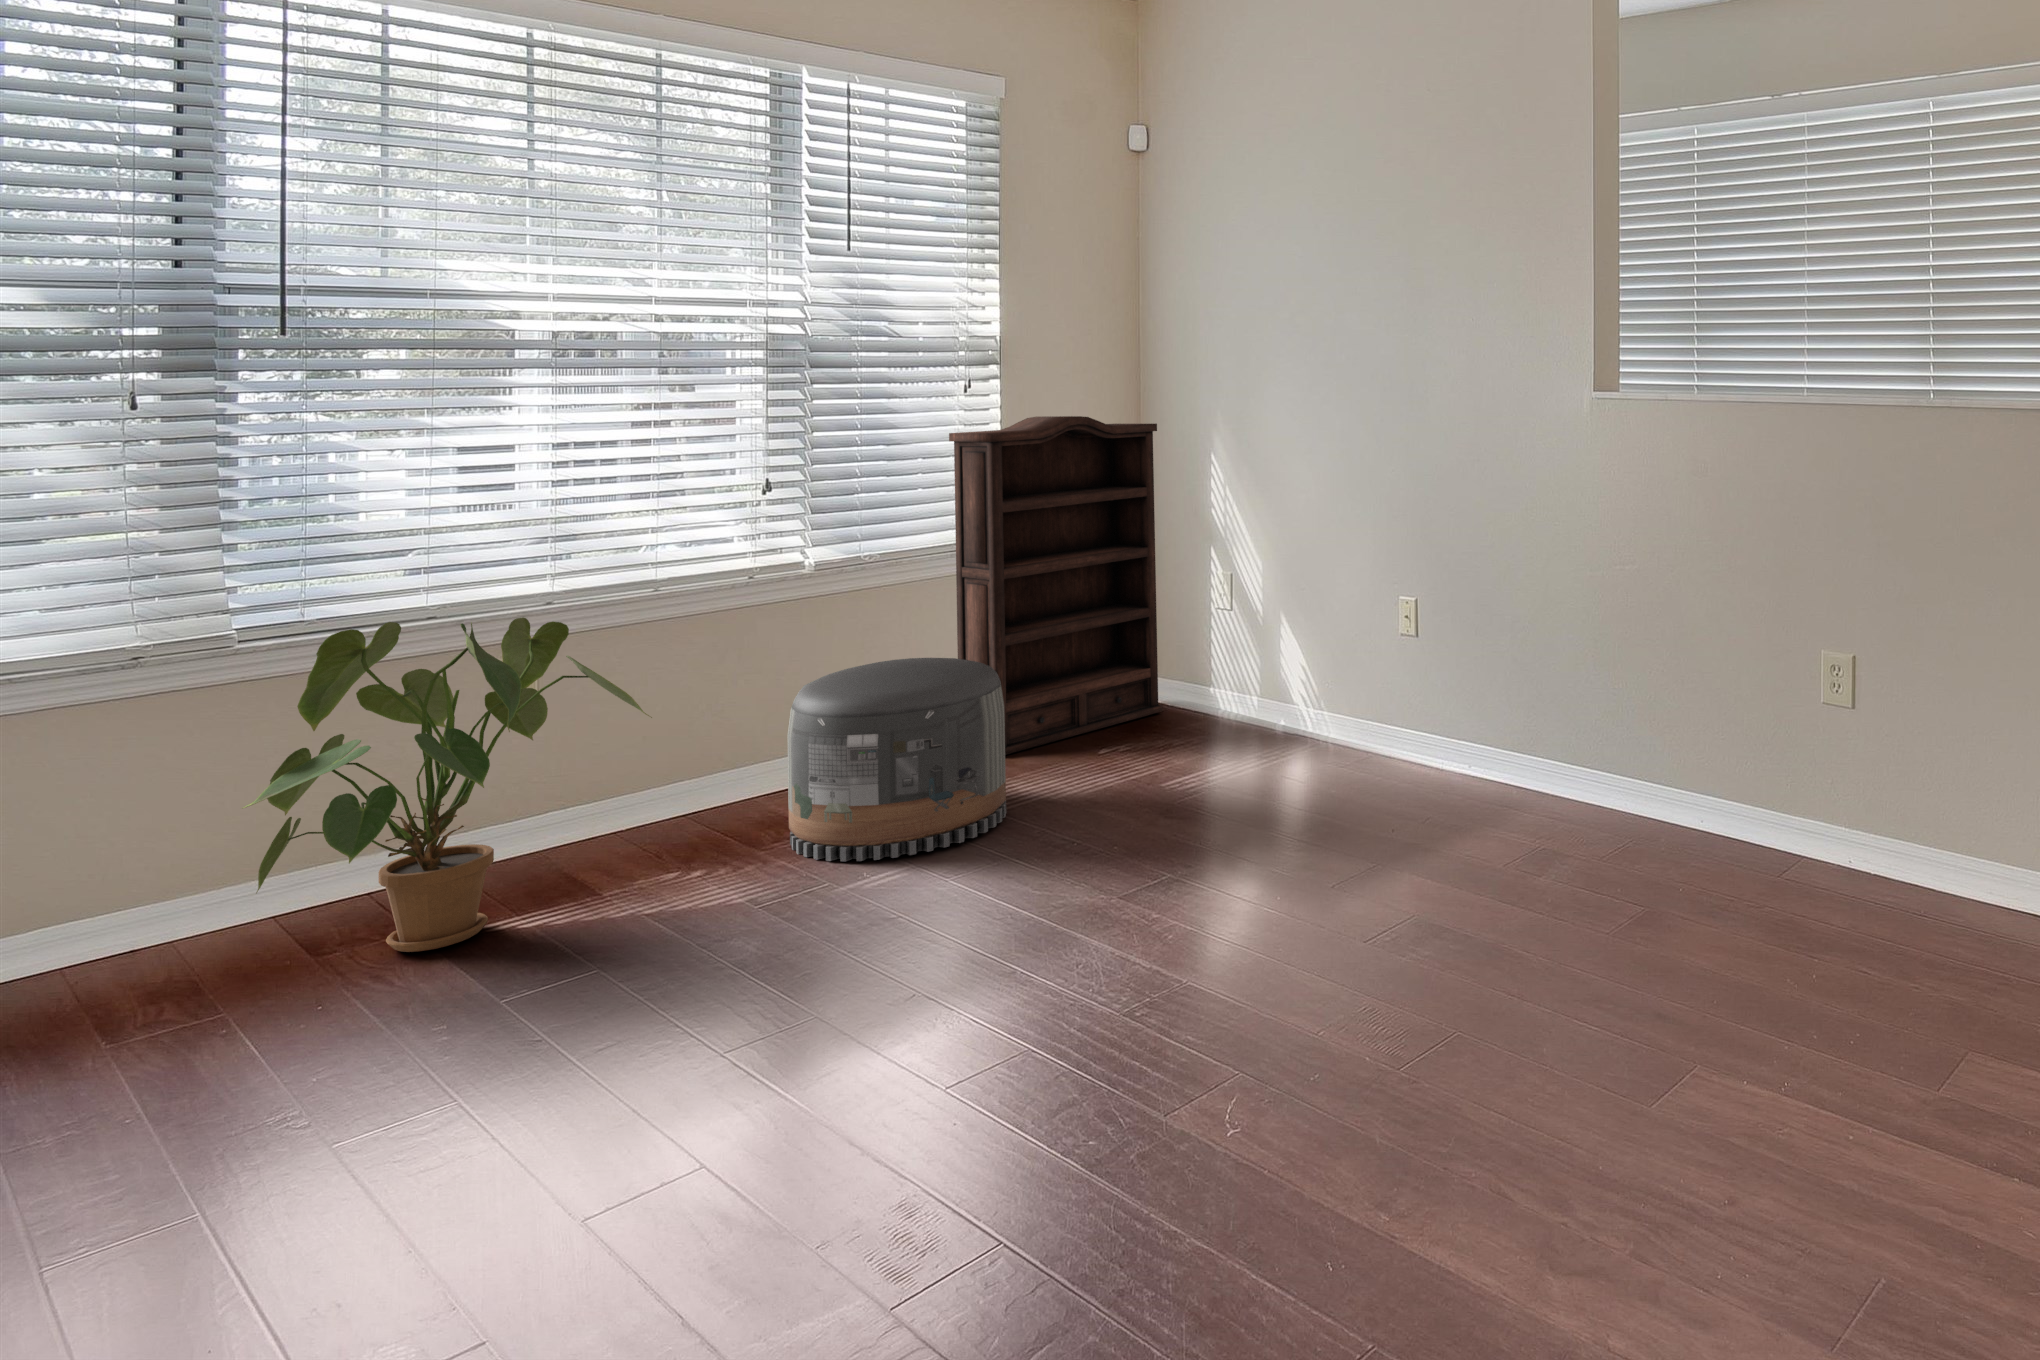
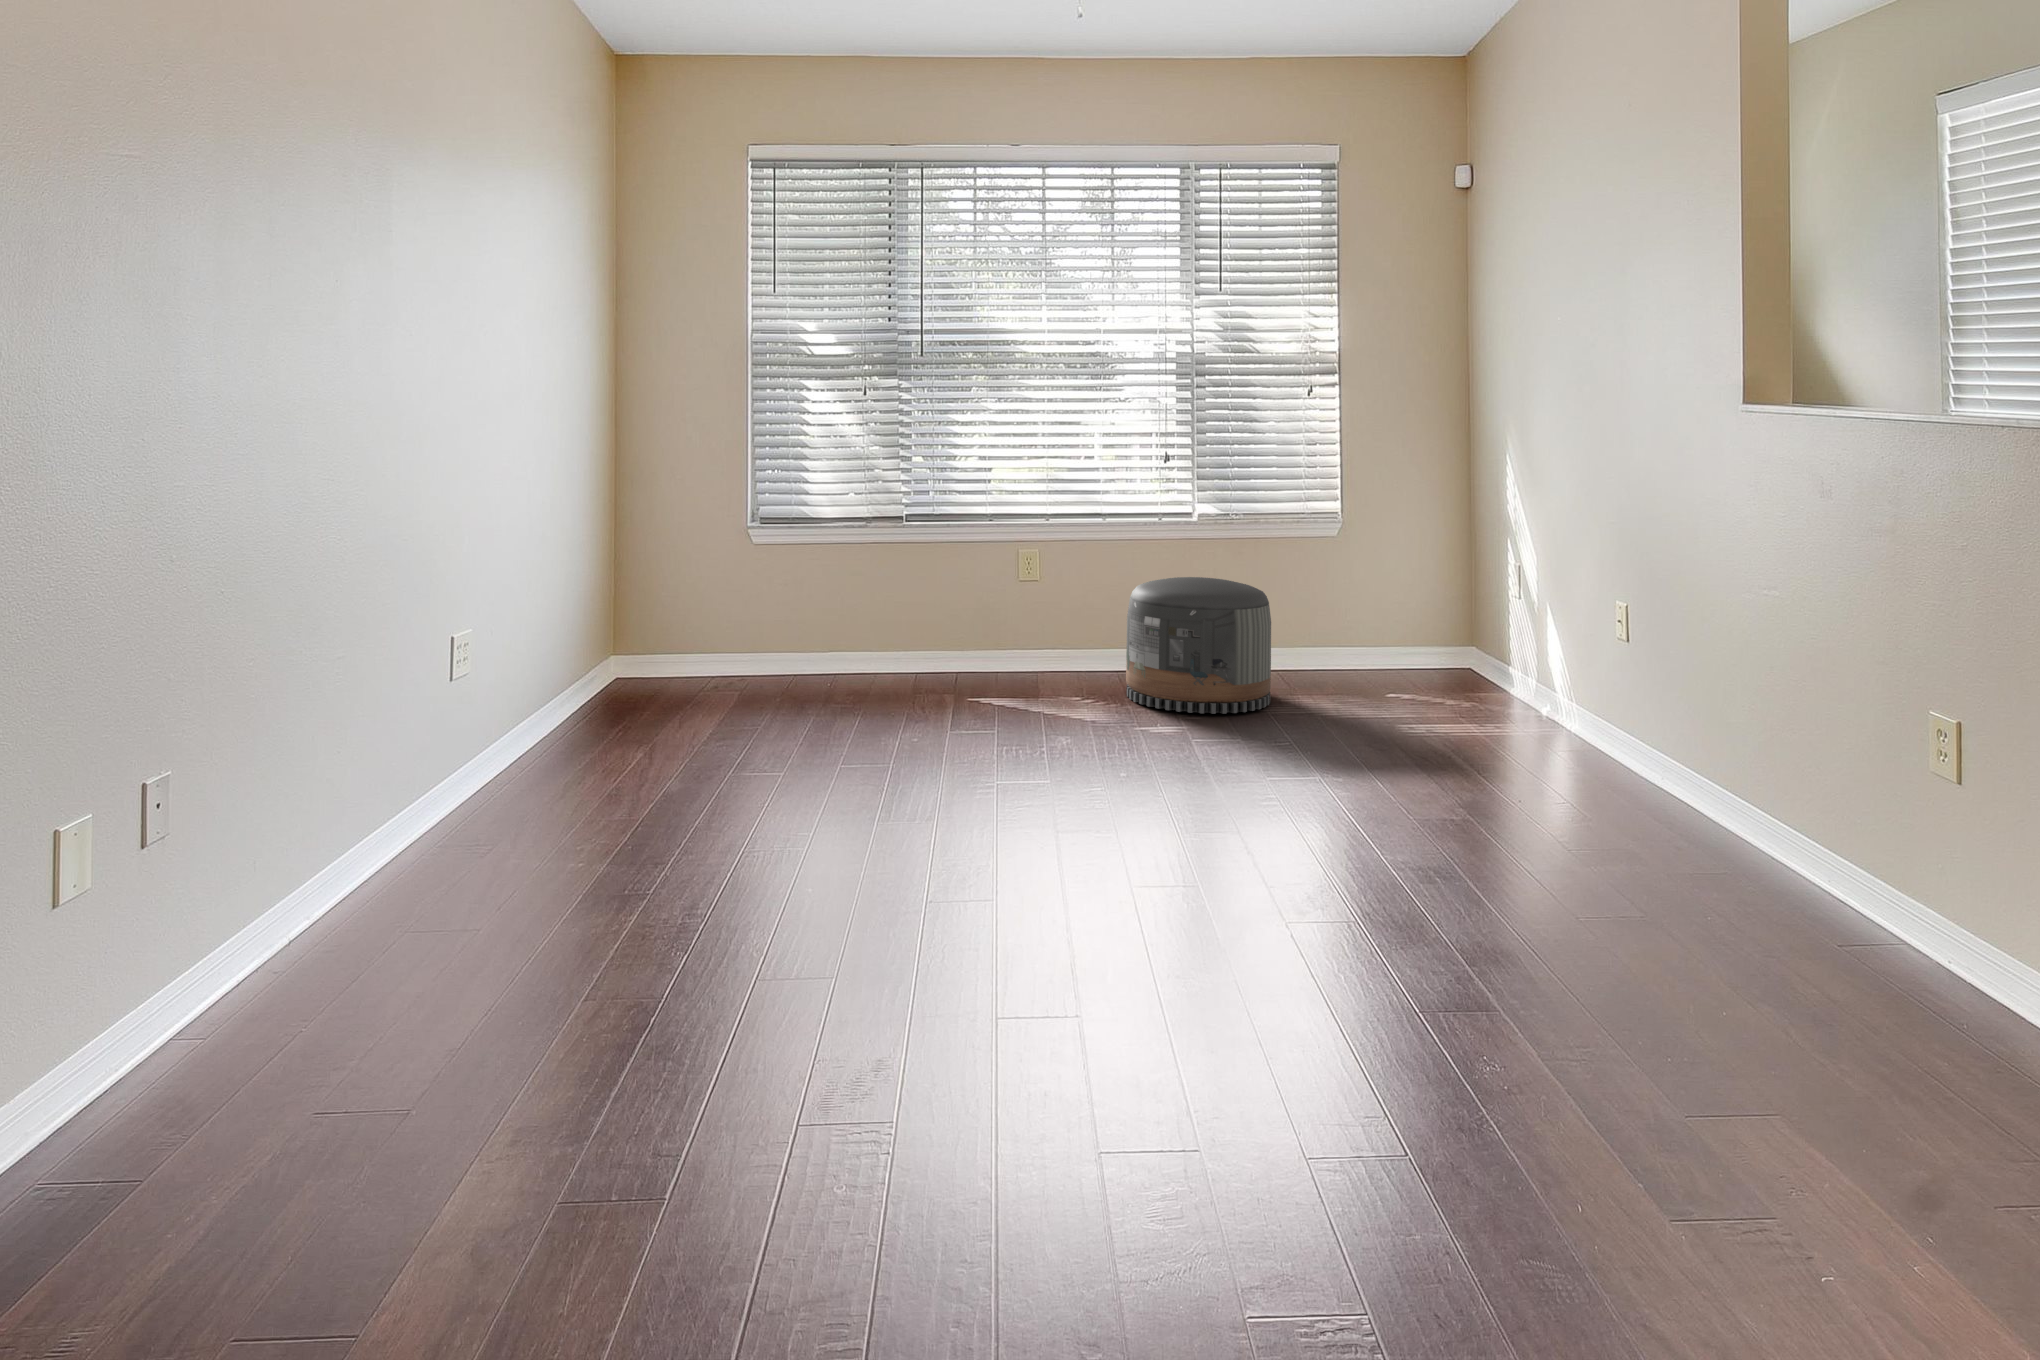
bookshelf: present [949,416,1163,755] -> none [1297,416,1473,681]
house plant: present [242,617,652,952] -> none [859,501,1047,685]

